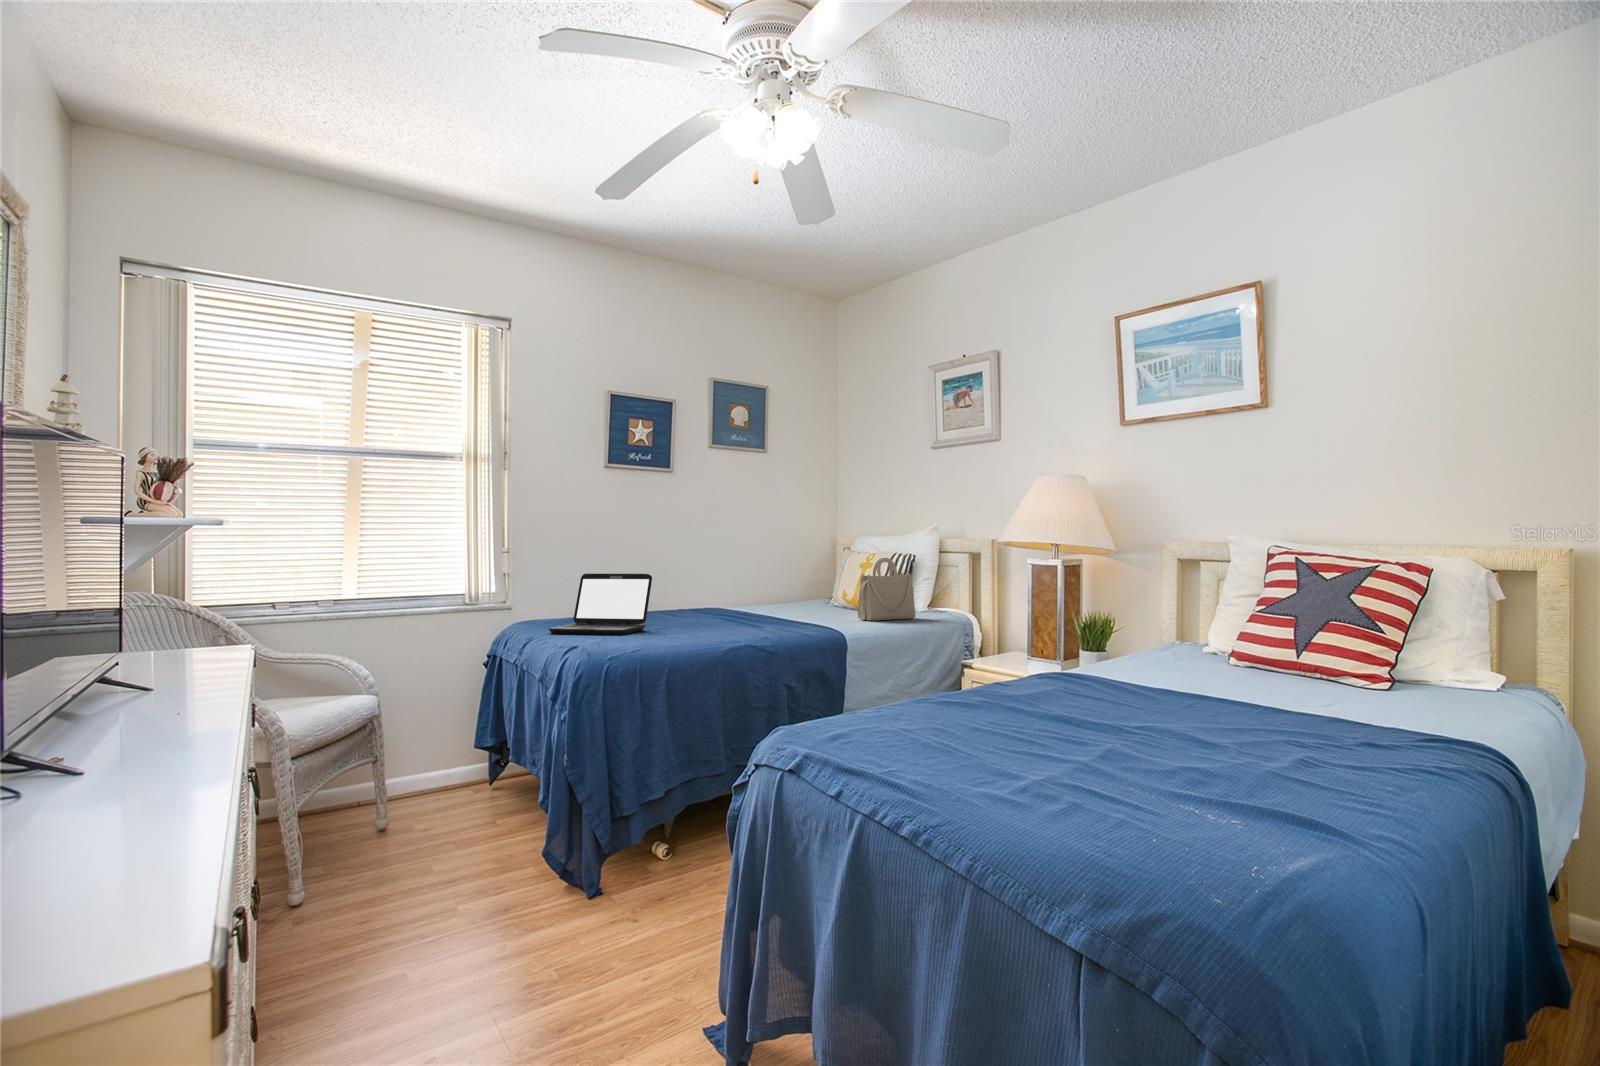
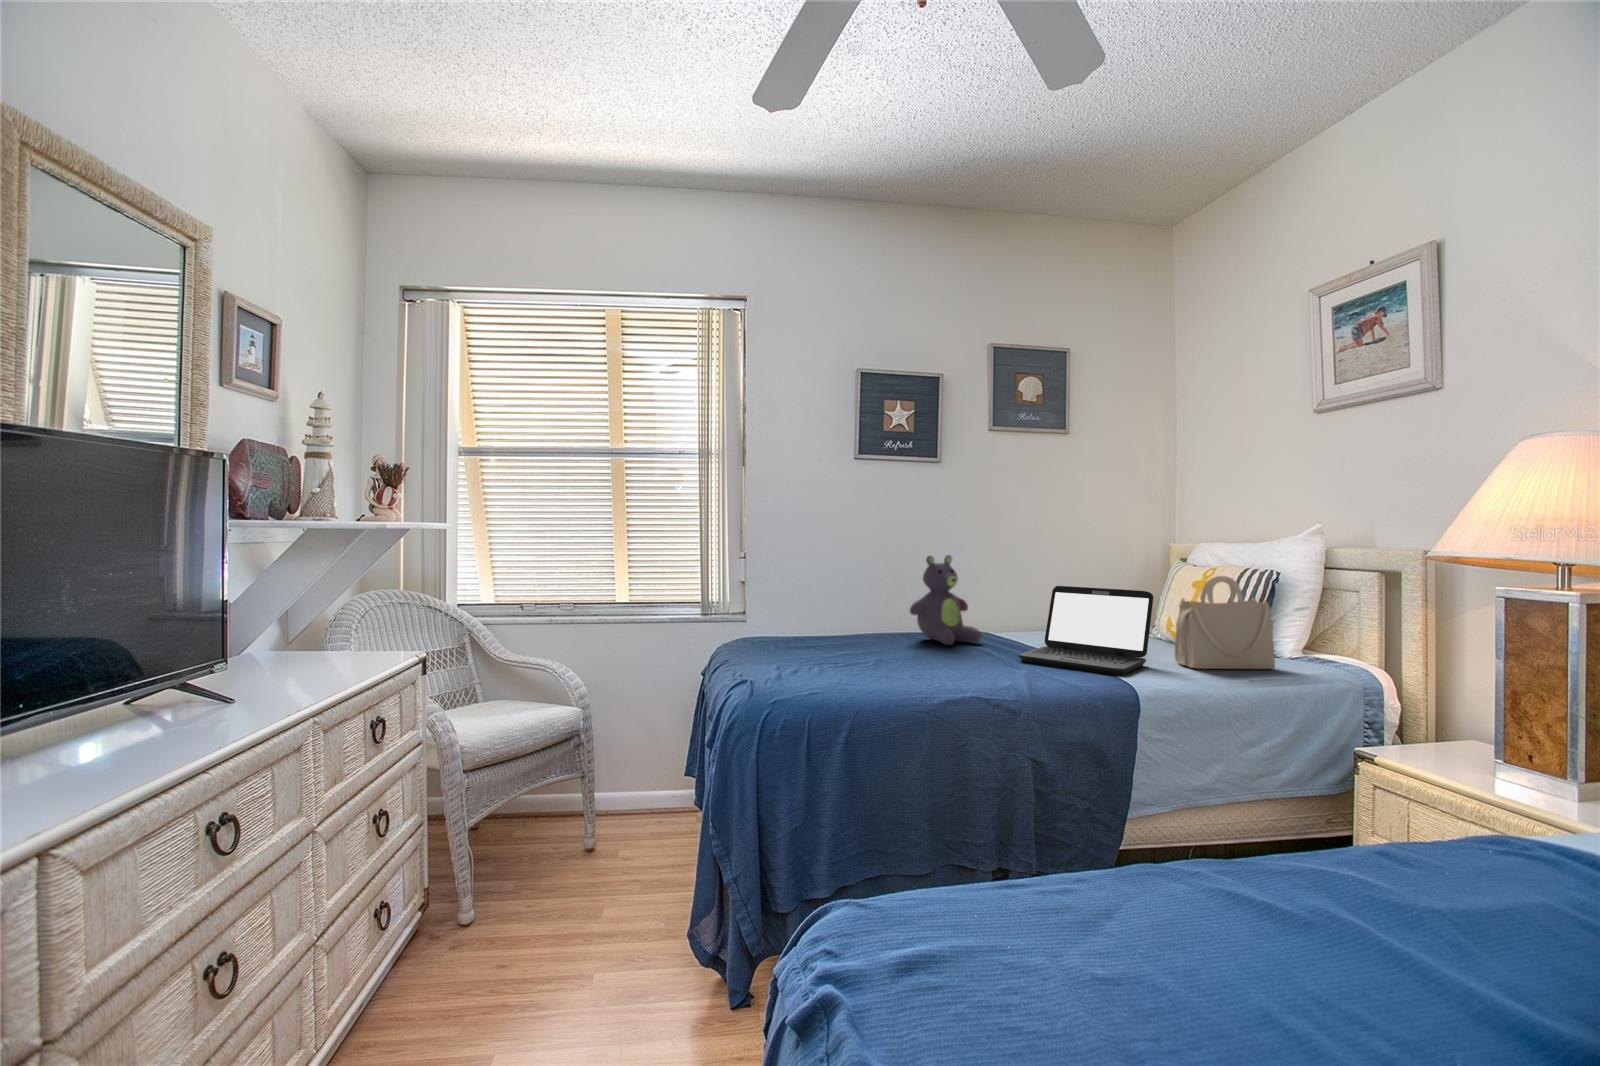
stuffed bear: none [664,549,722,621] -> present [910,555,982,645]
laptop: present [549,574,652,635] -> present [1019,586,1153,675]

